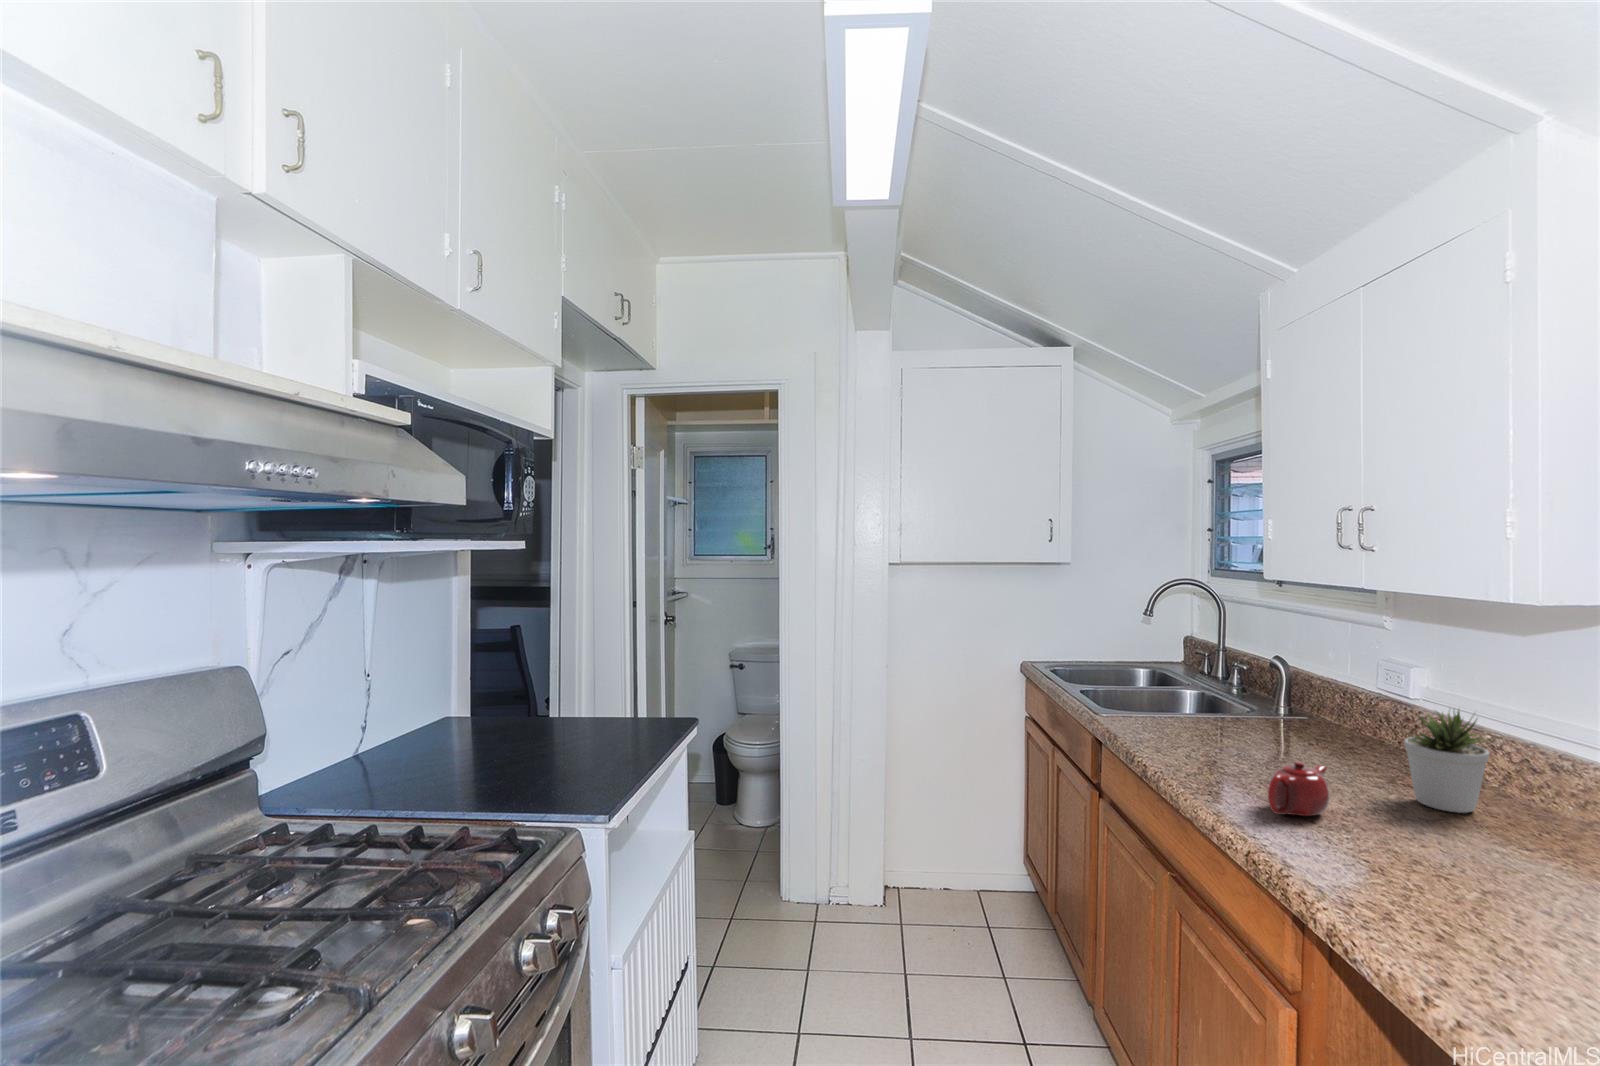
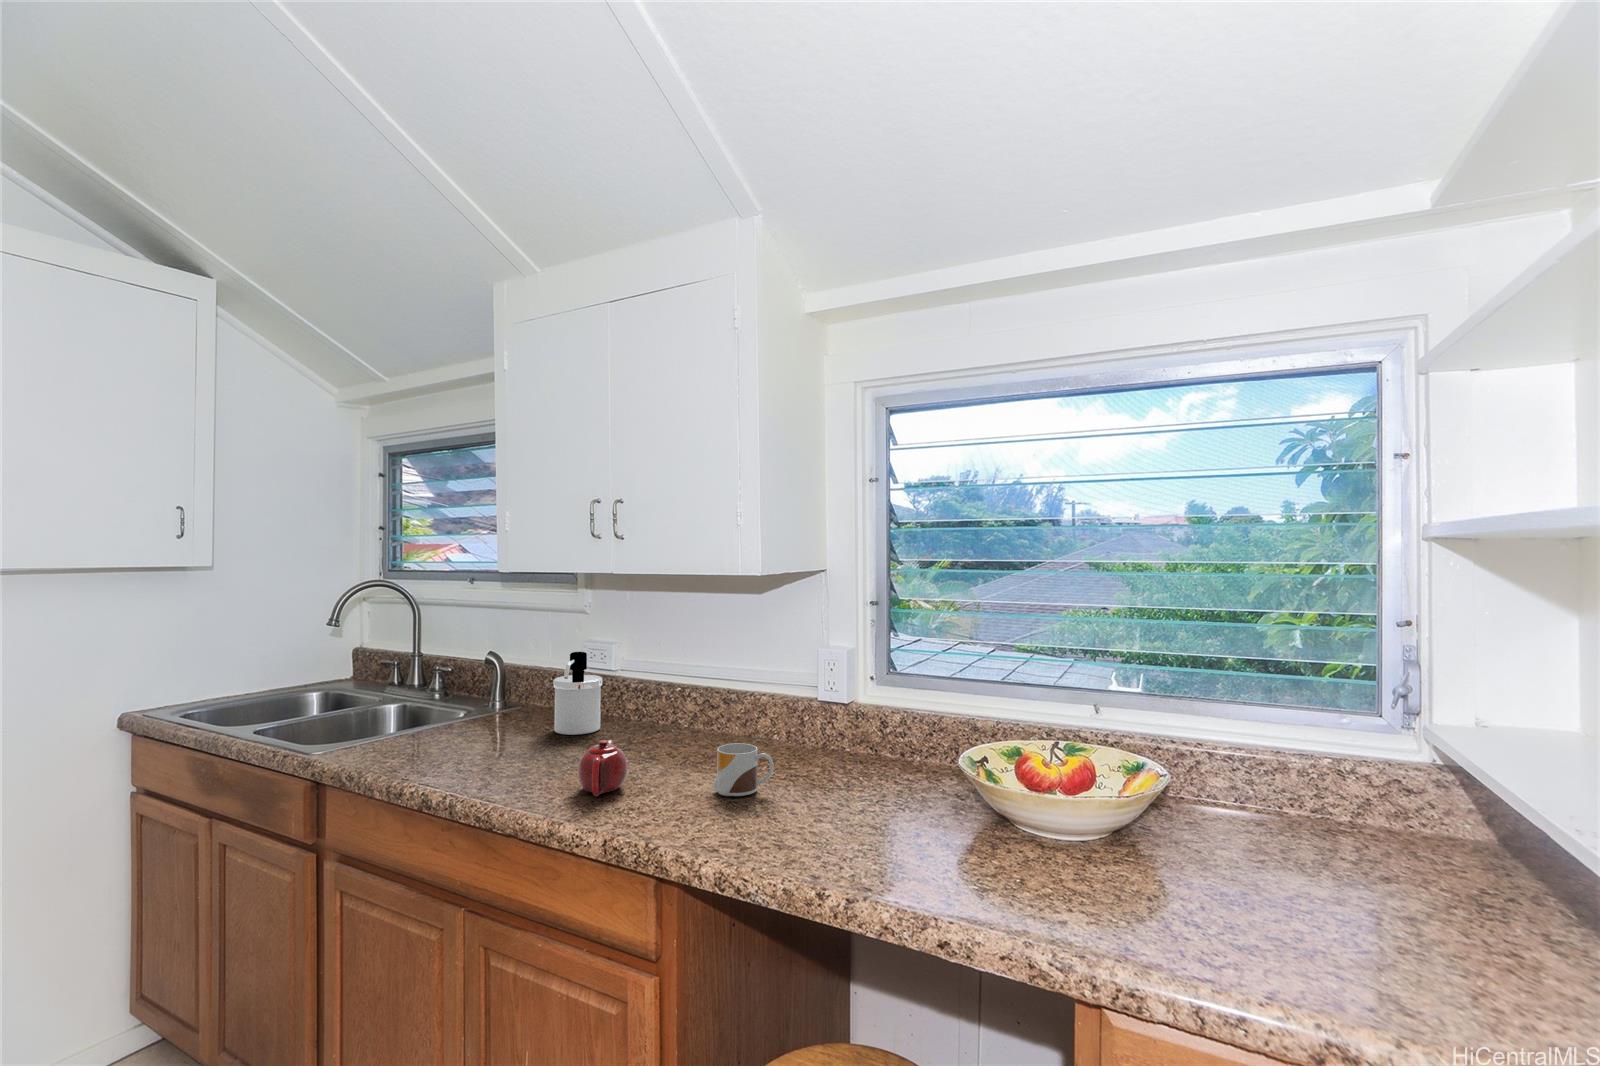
soap dispenser: none [1311,668,1376,760] -> present [553,652,602,735]
potted plant: present [1404,710,1489,813] -> none [650,667,705,753]
mug: none [1430,809,1518,880] -> present [713,743,774,796]

